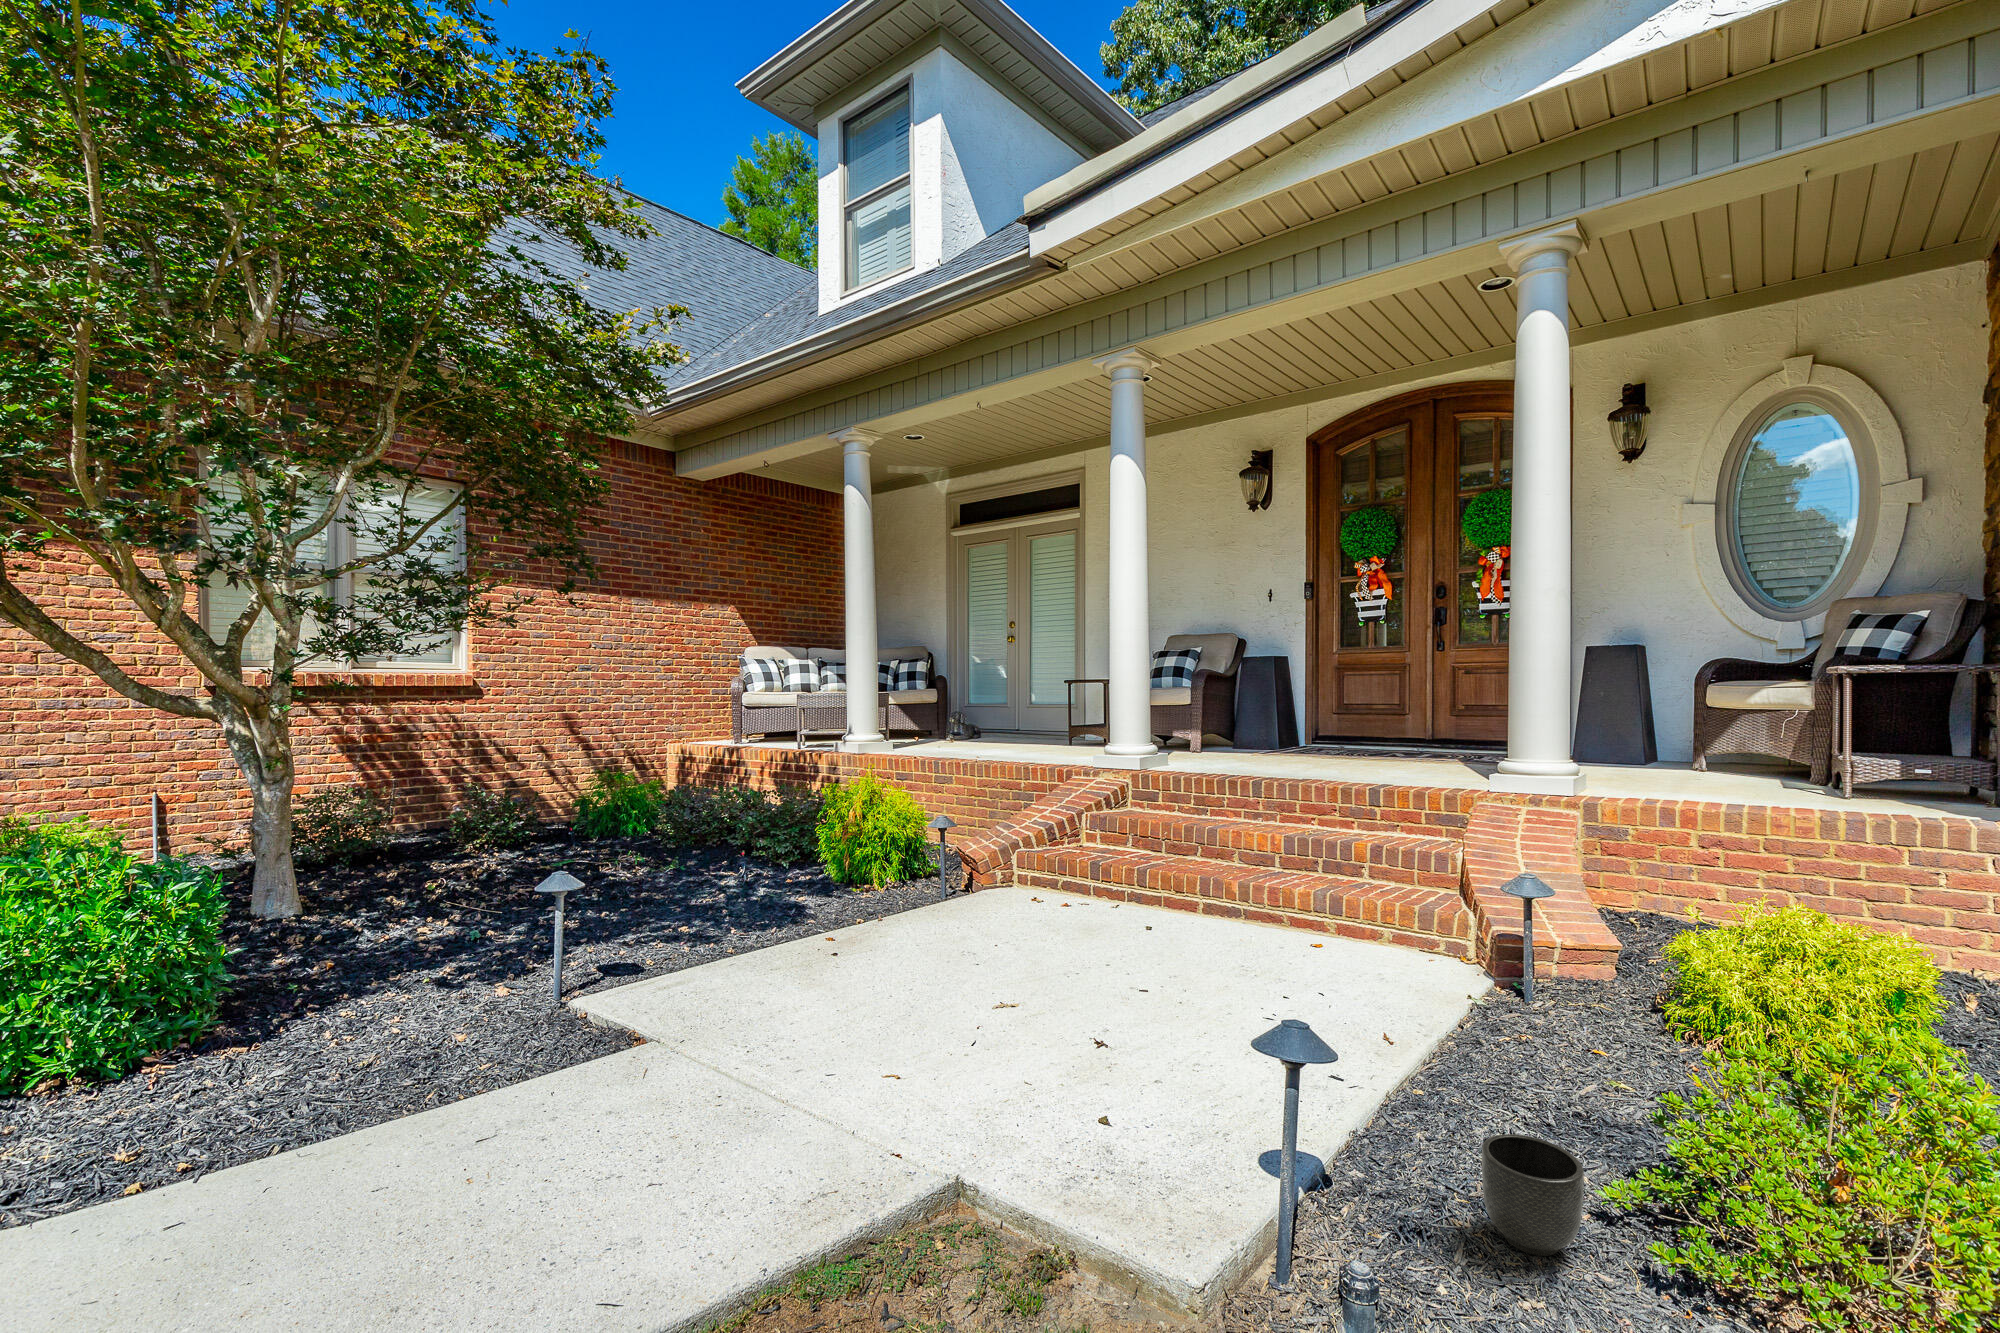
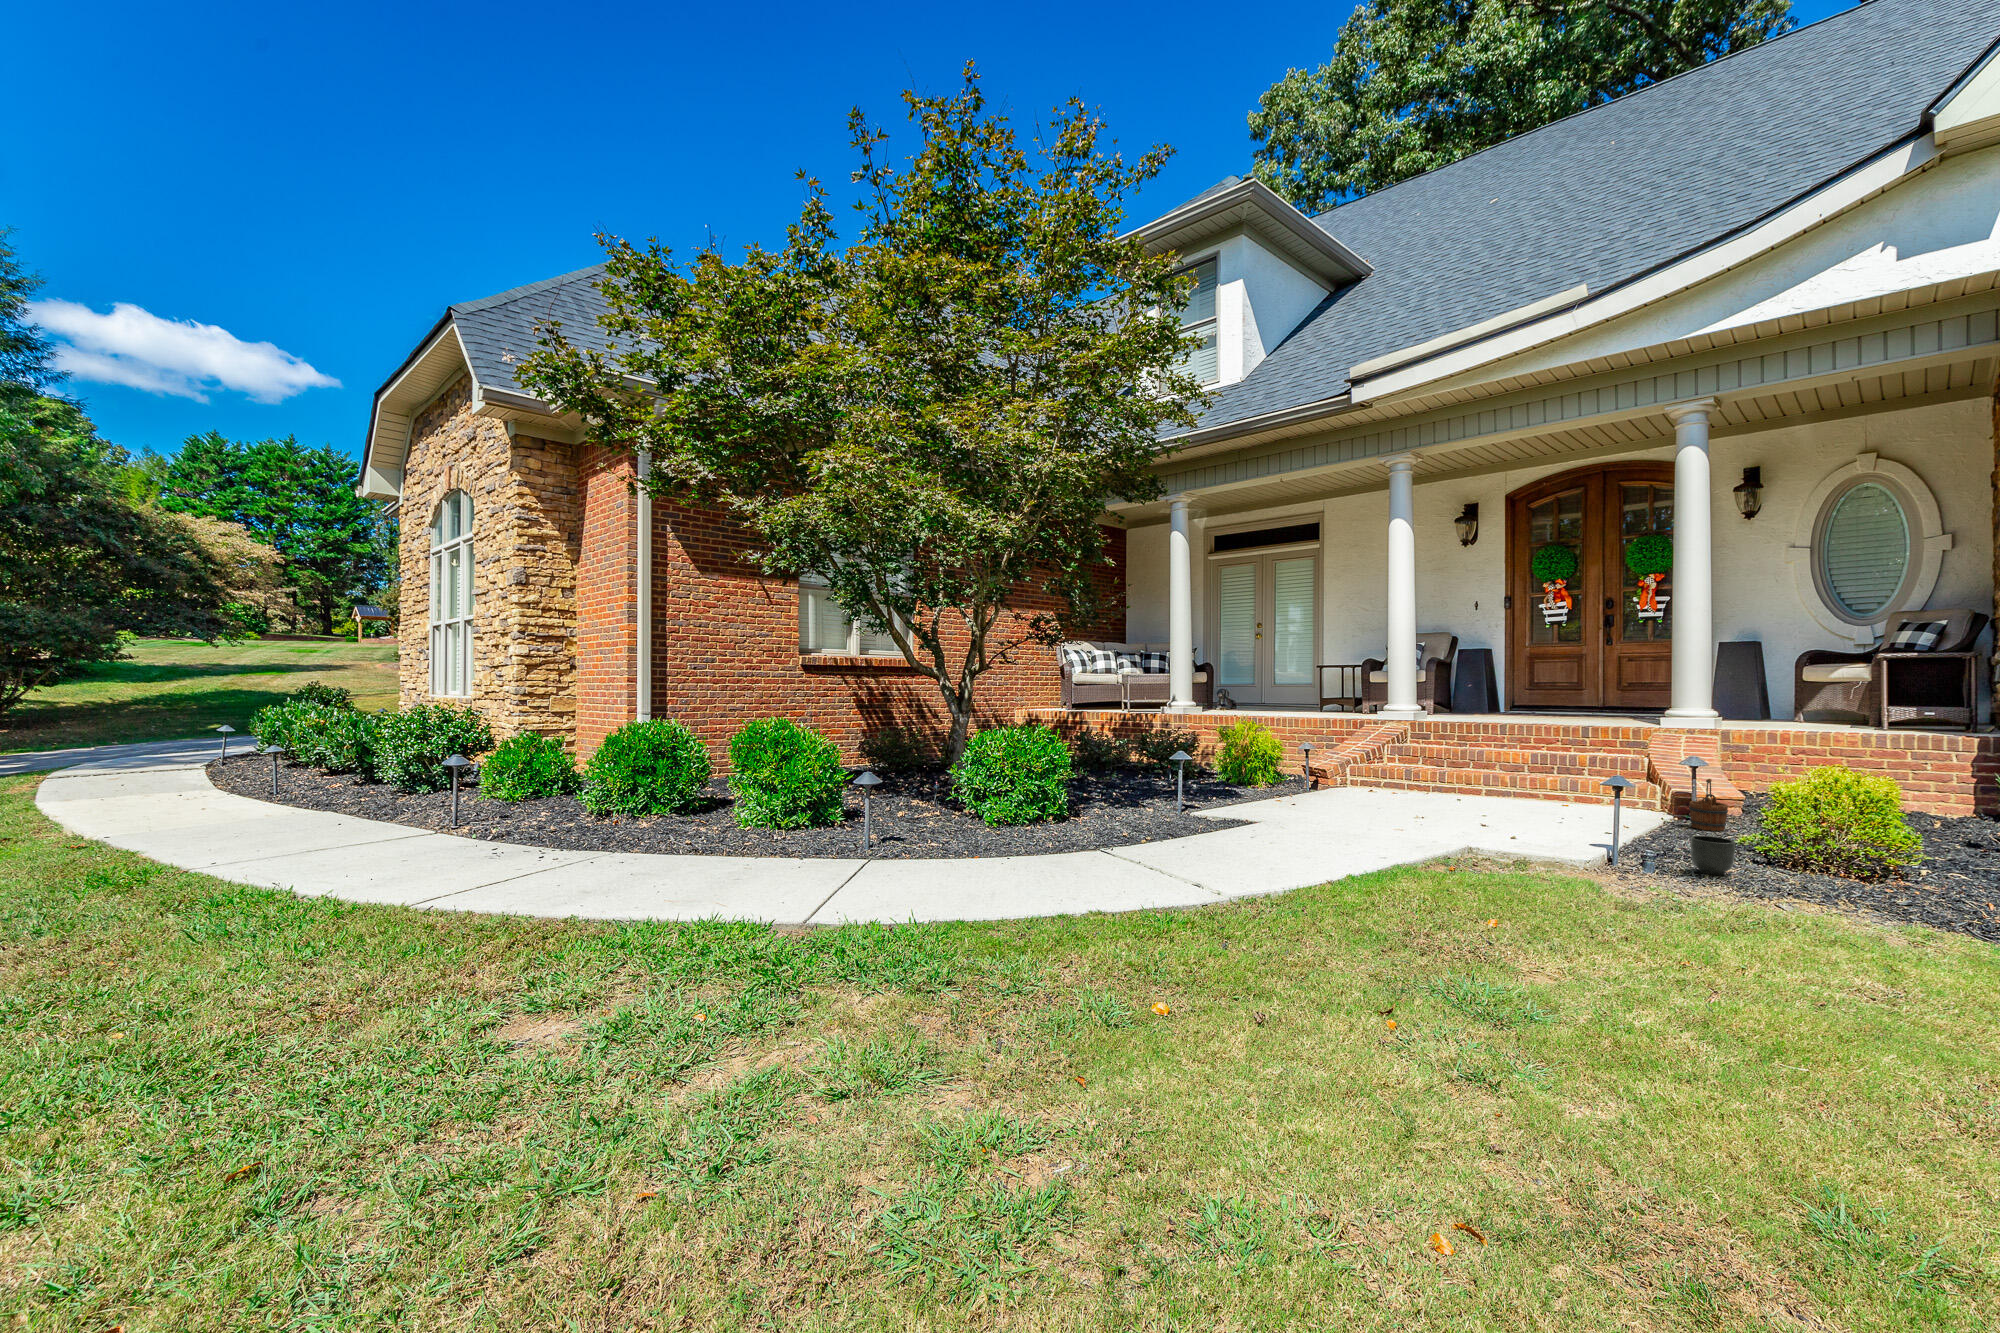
wooden bucket: none [1518,916,1587,1024] -> present [1689,779,1728,831]

